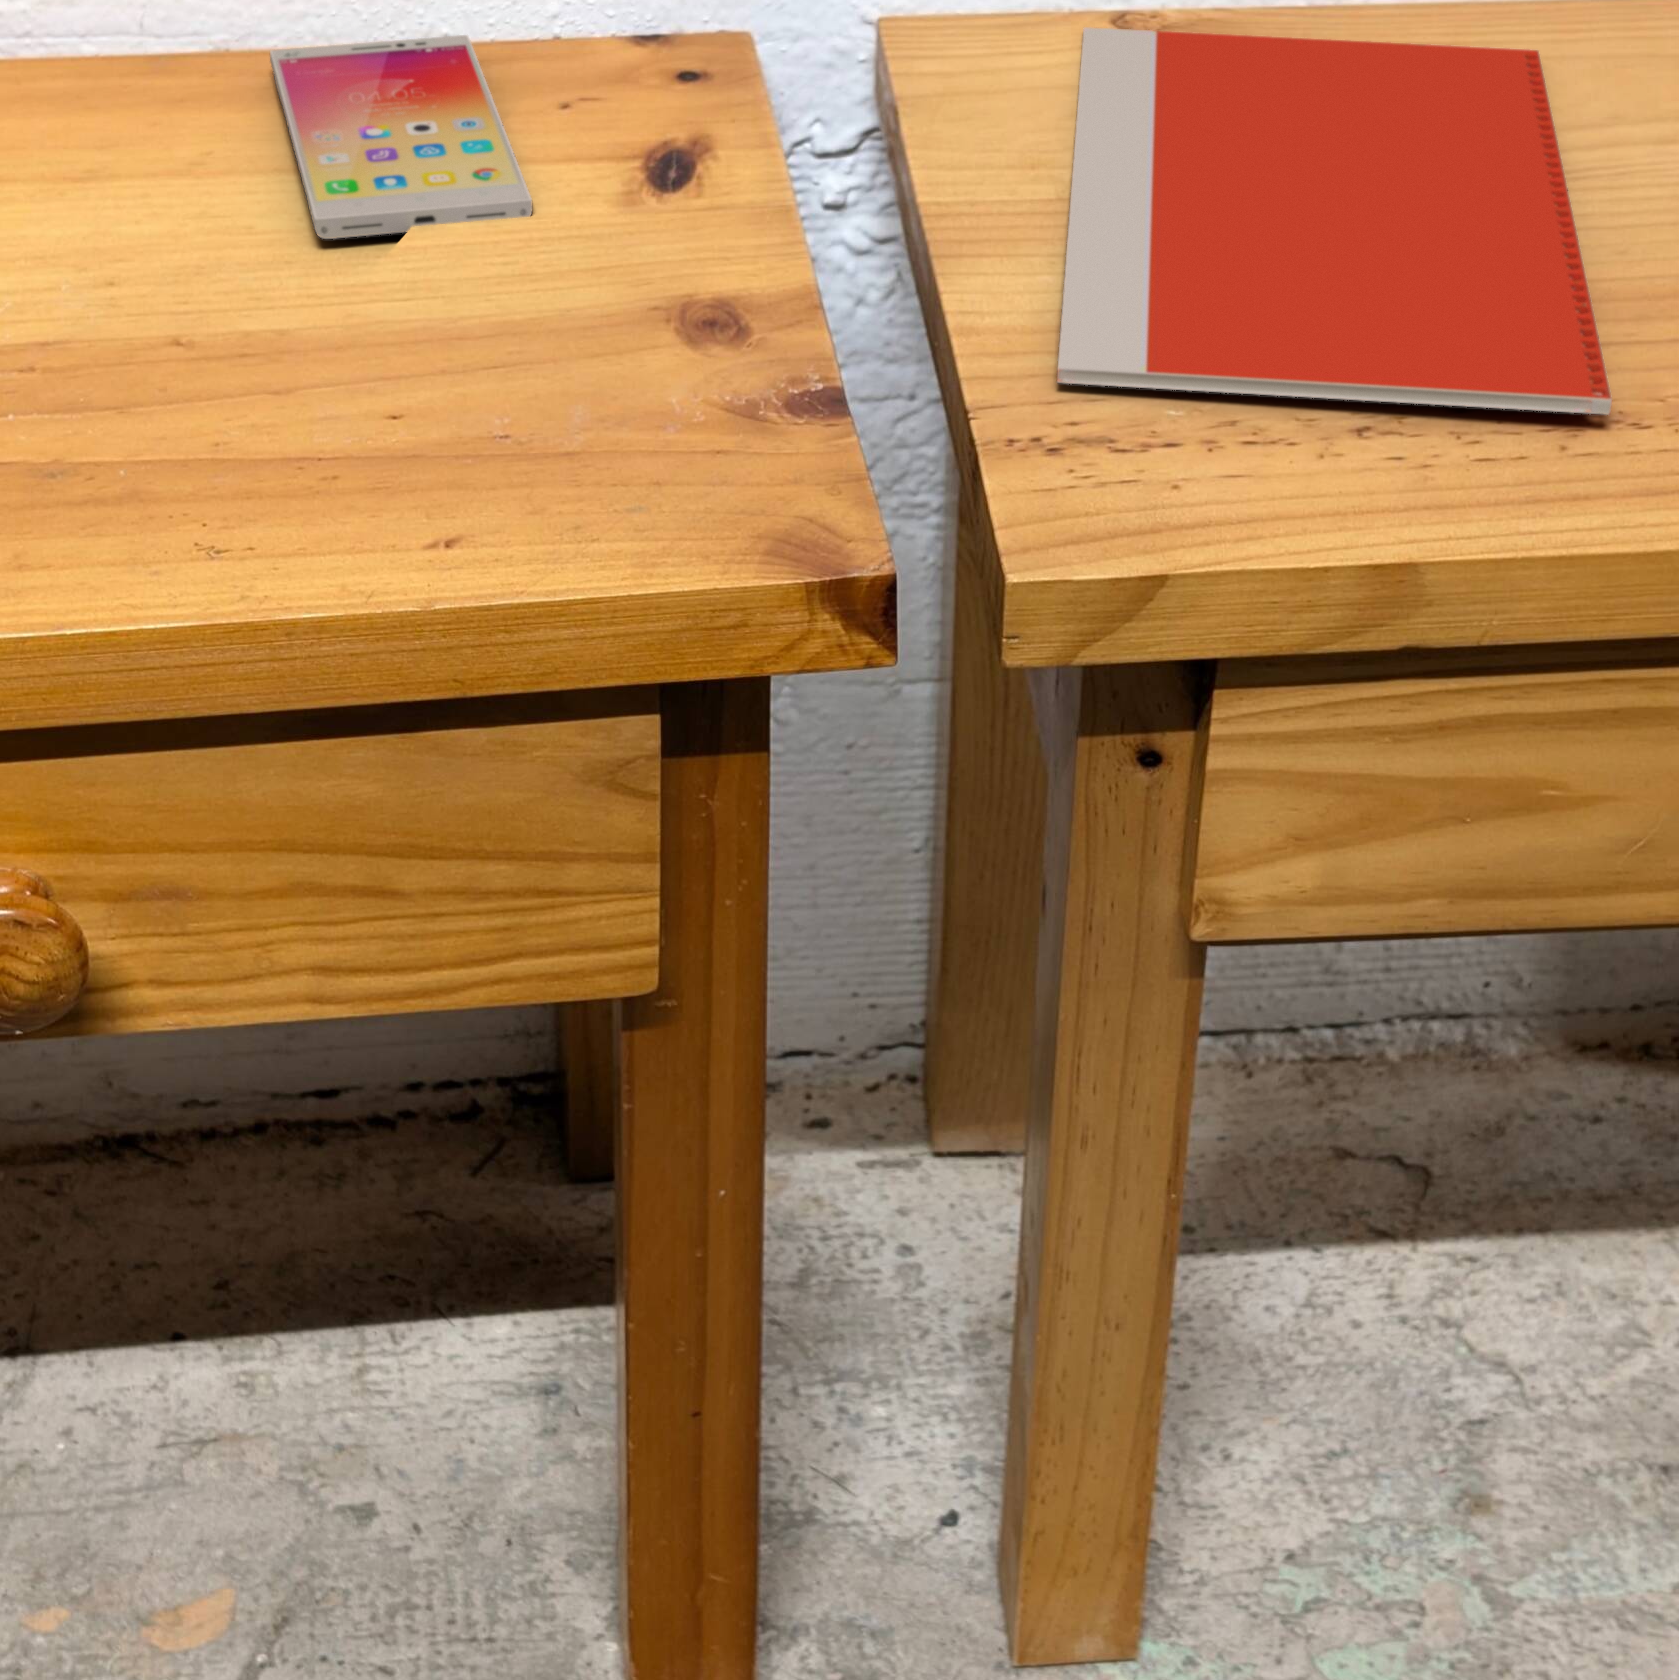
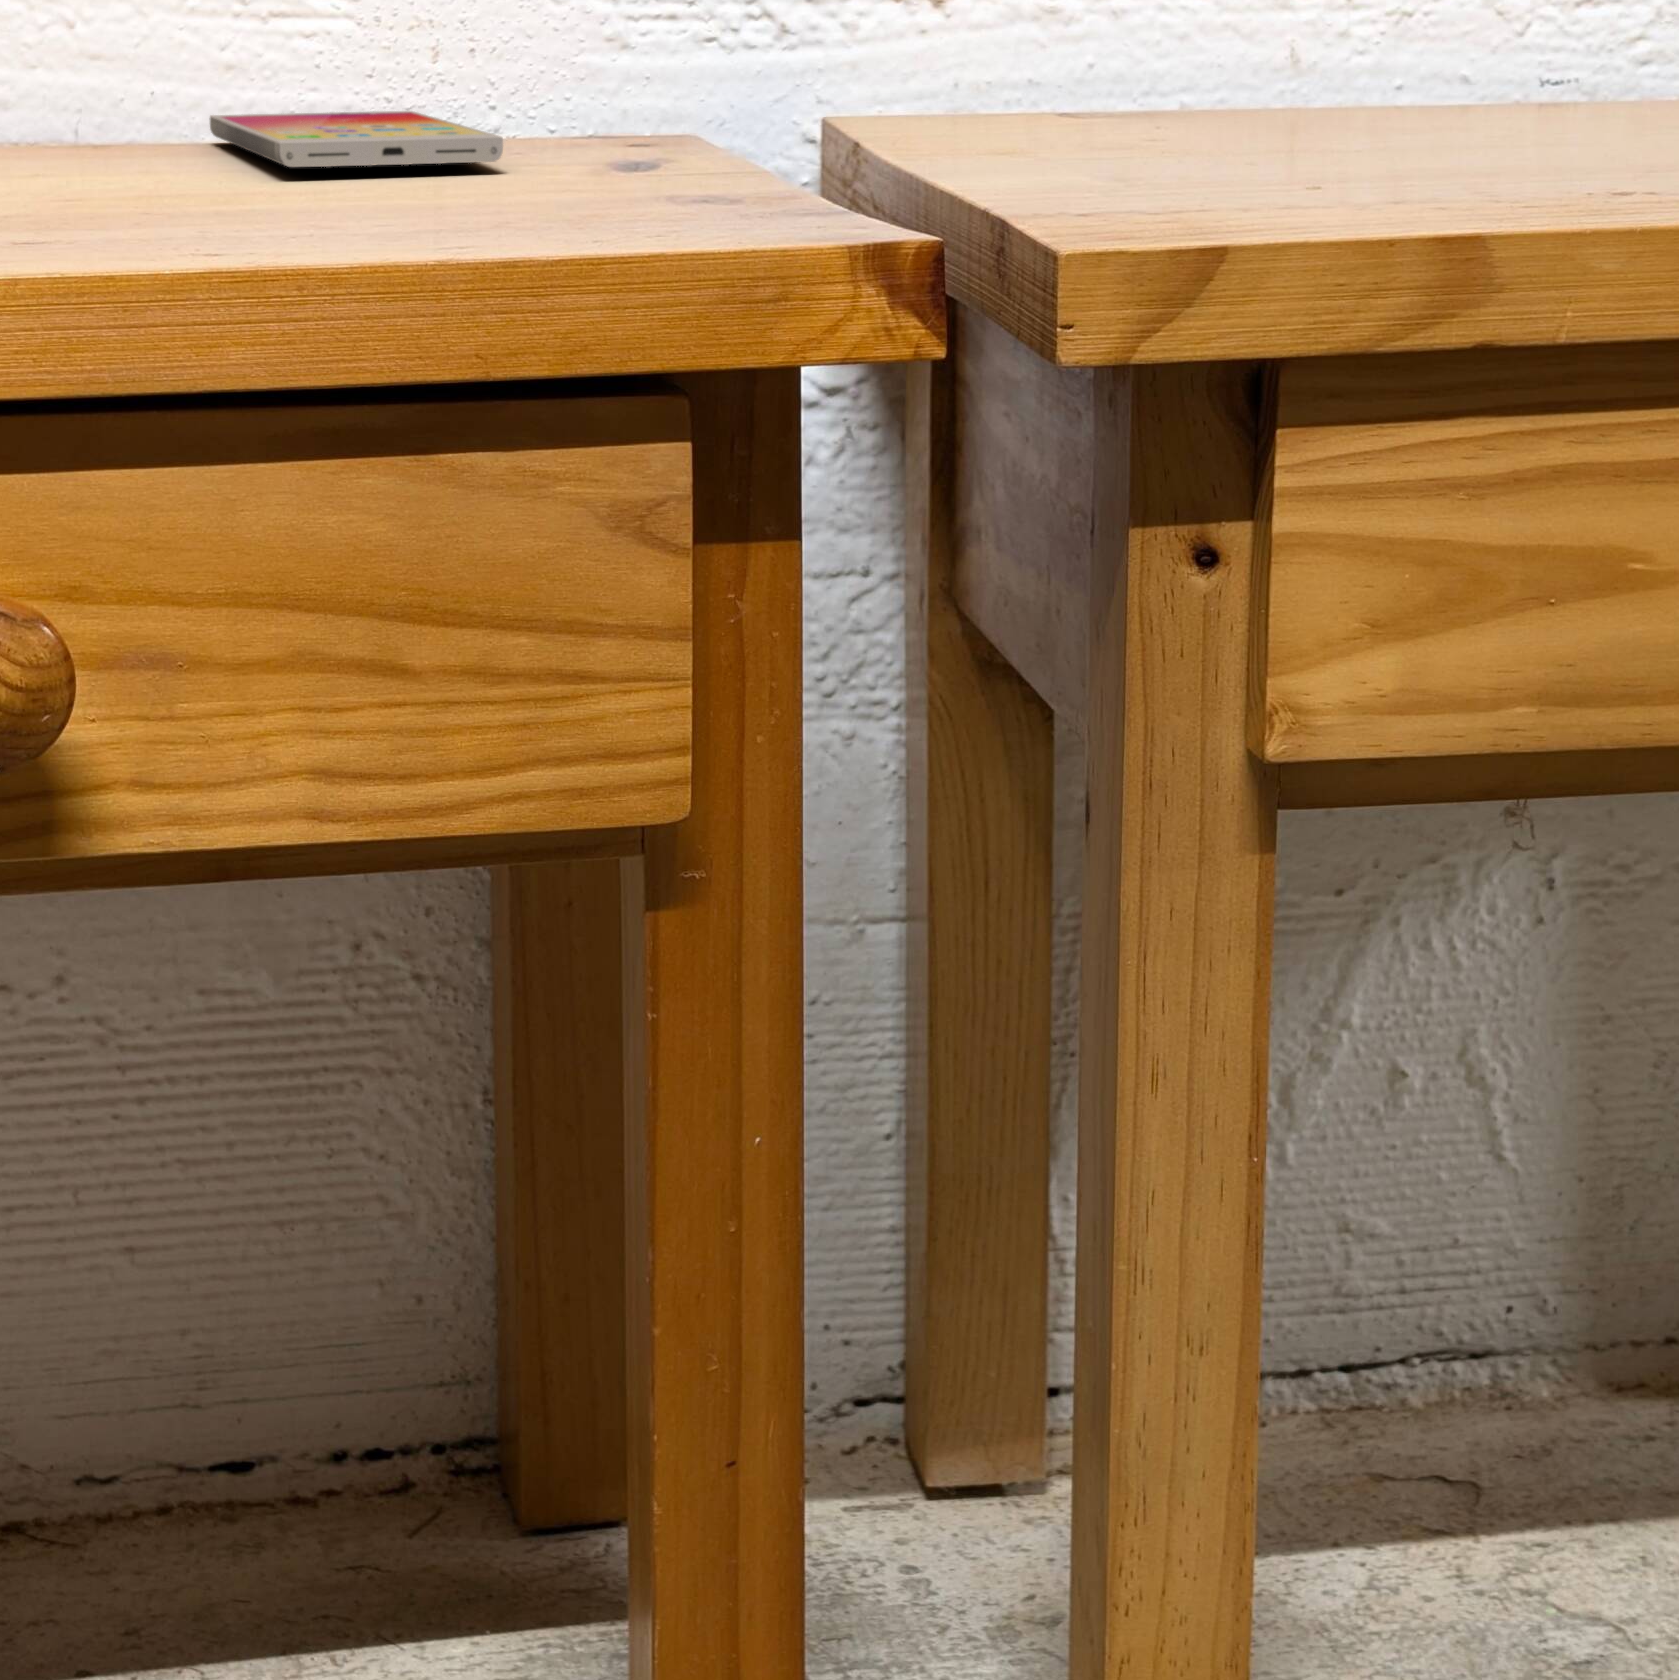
notebook: present [1057,27,1612,415] -> none [1032,107,1647,177]

